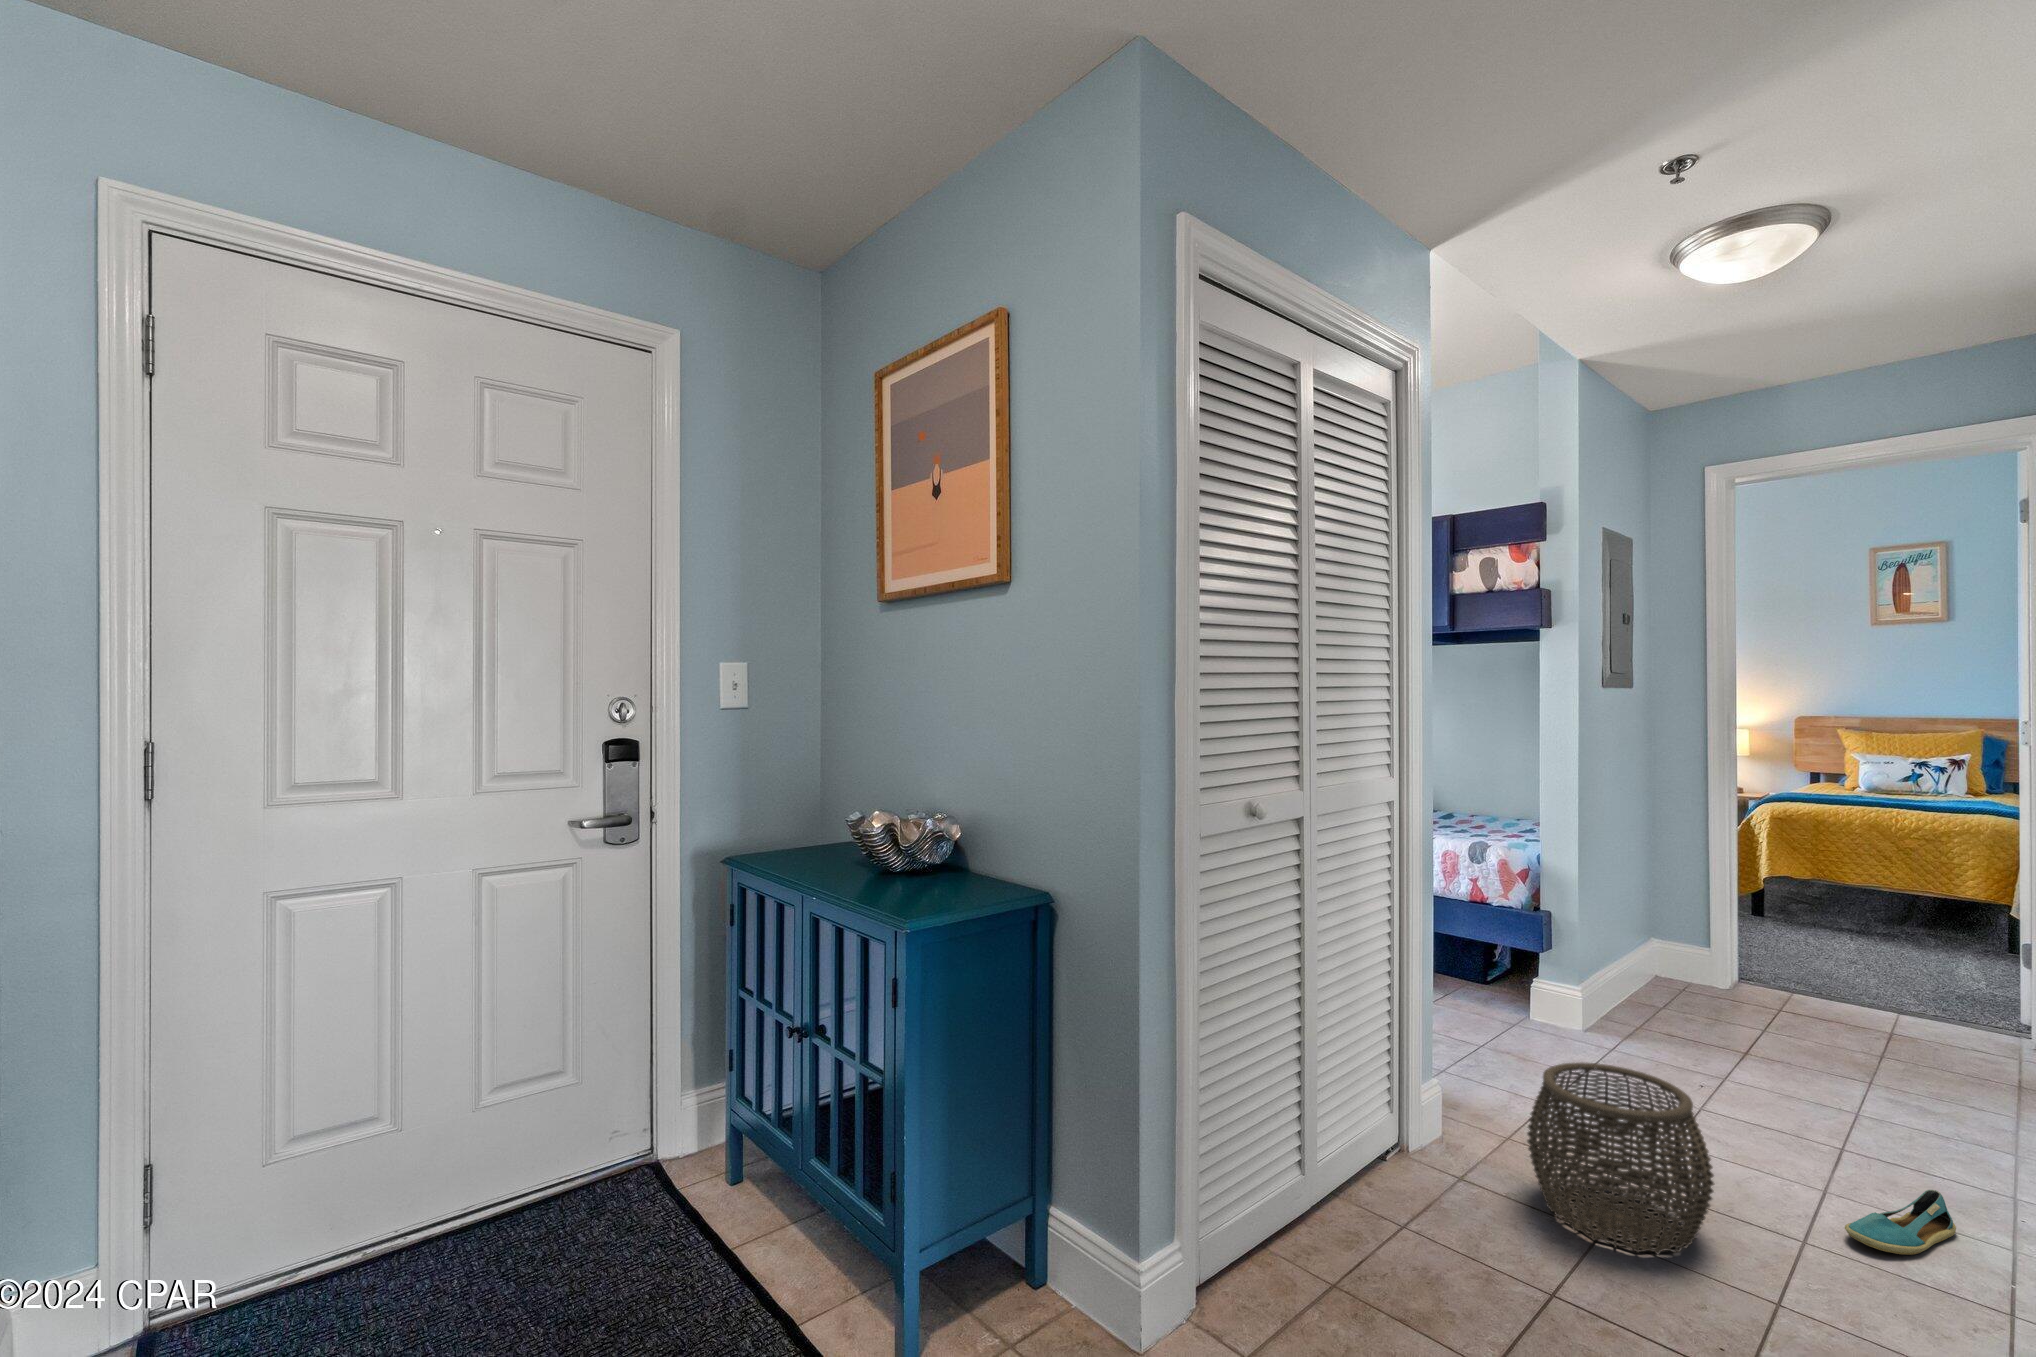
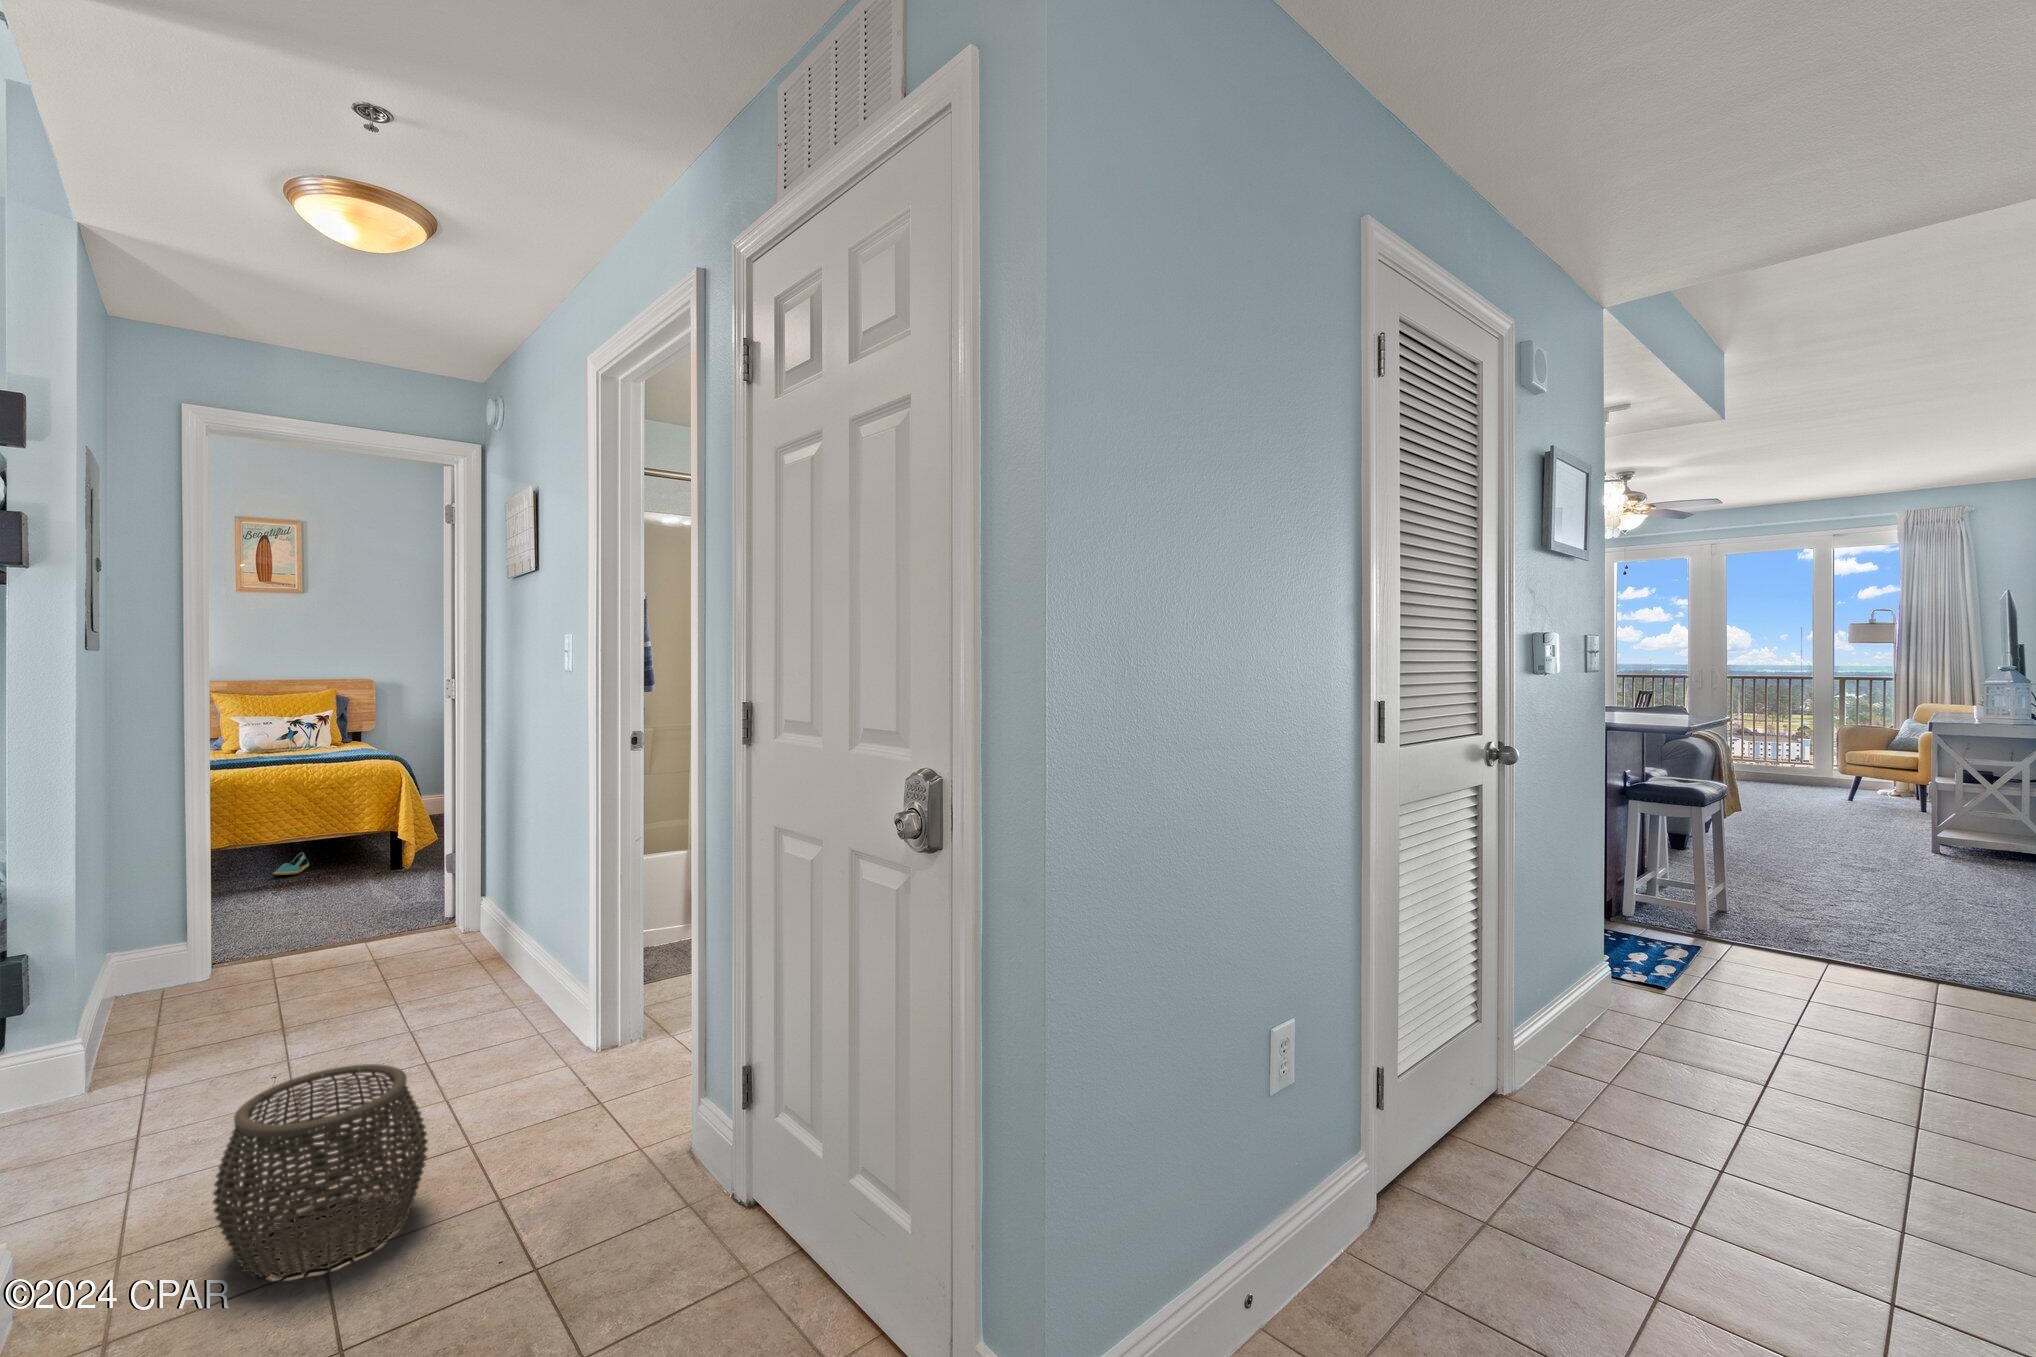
shoe: present [1845,1190,1956,1254] -> present [273,853,309,875]

